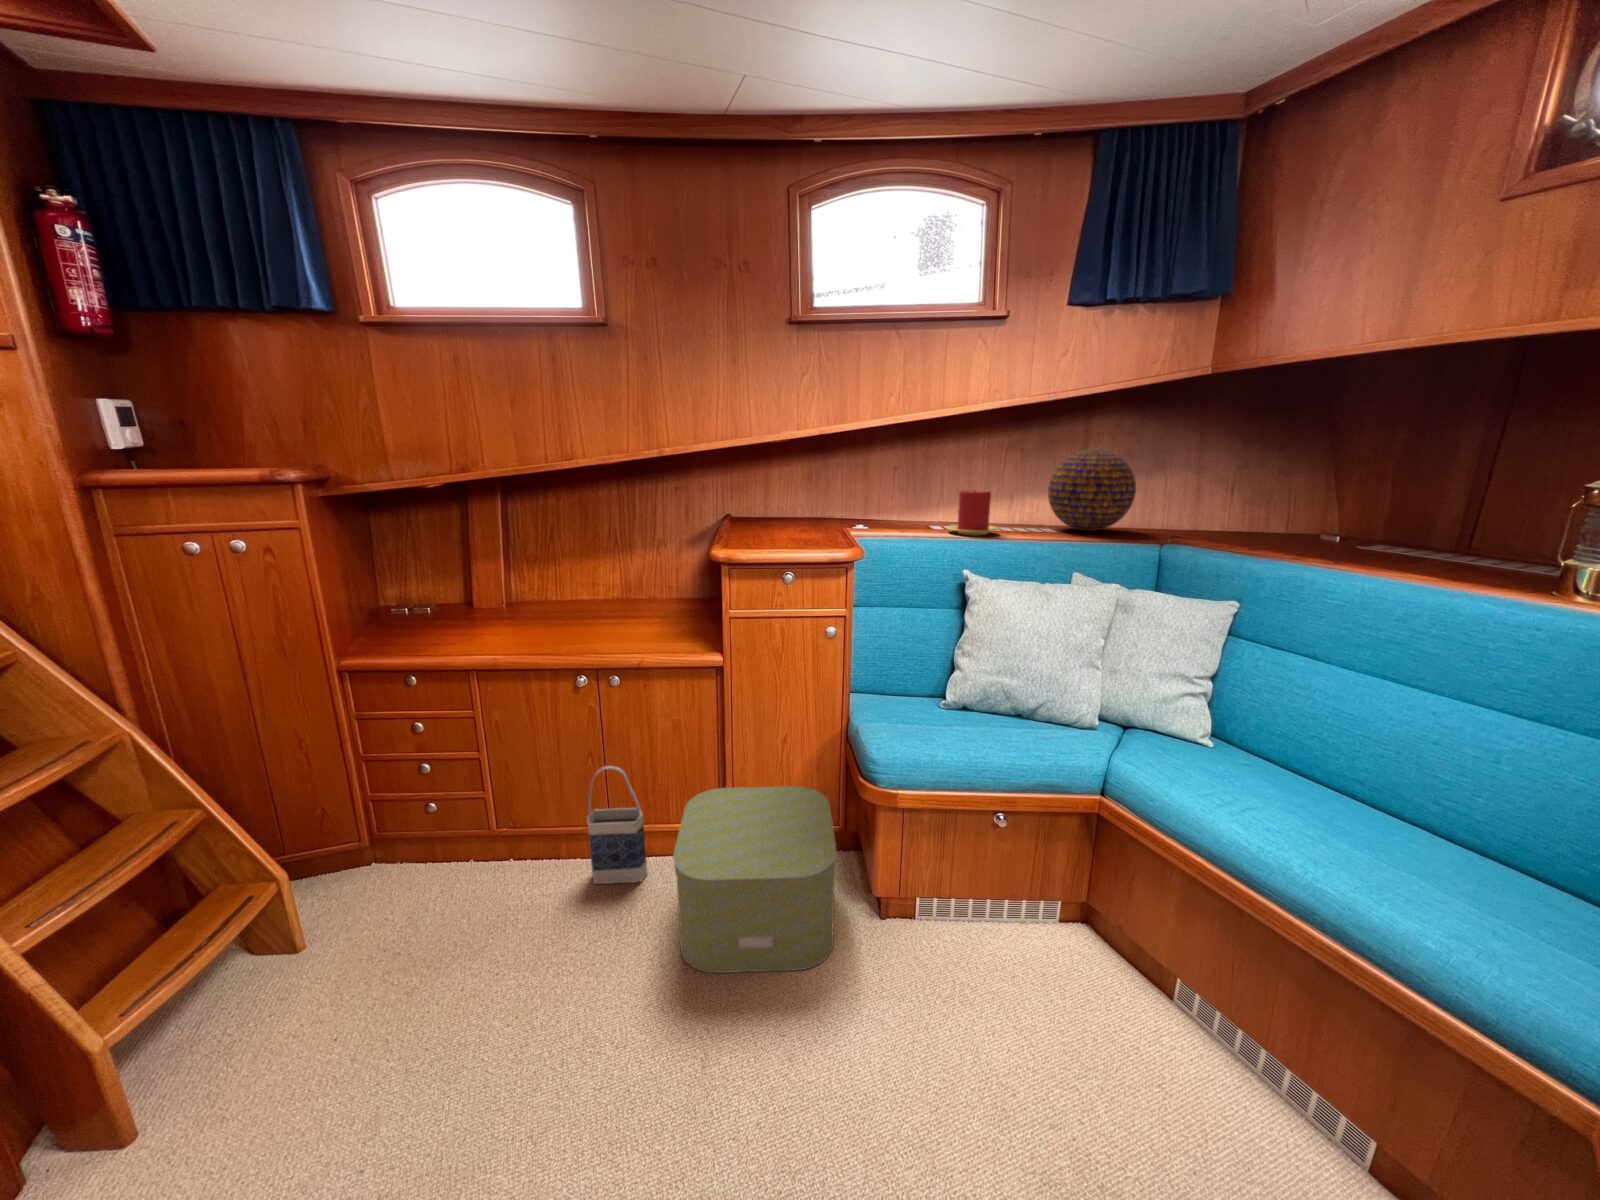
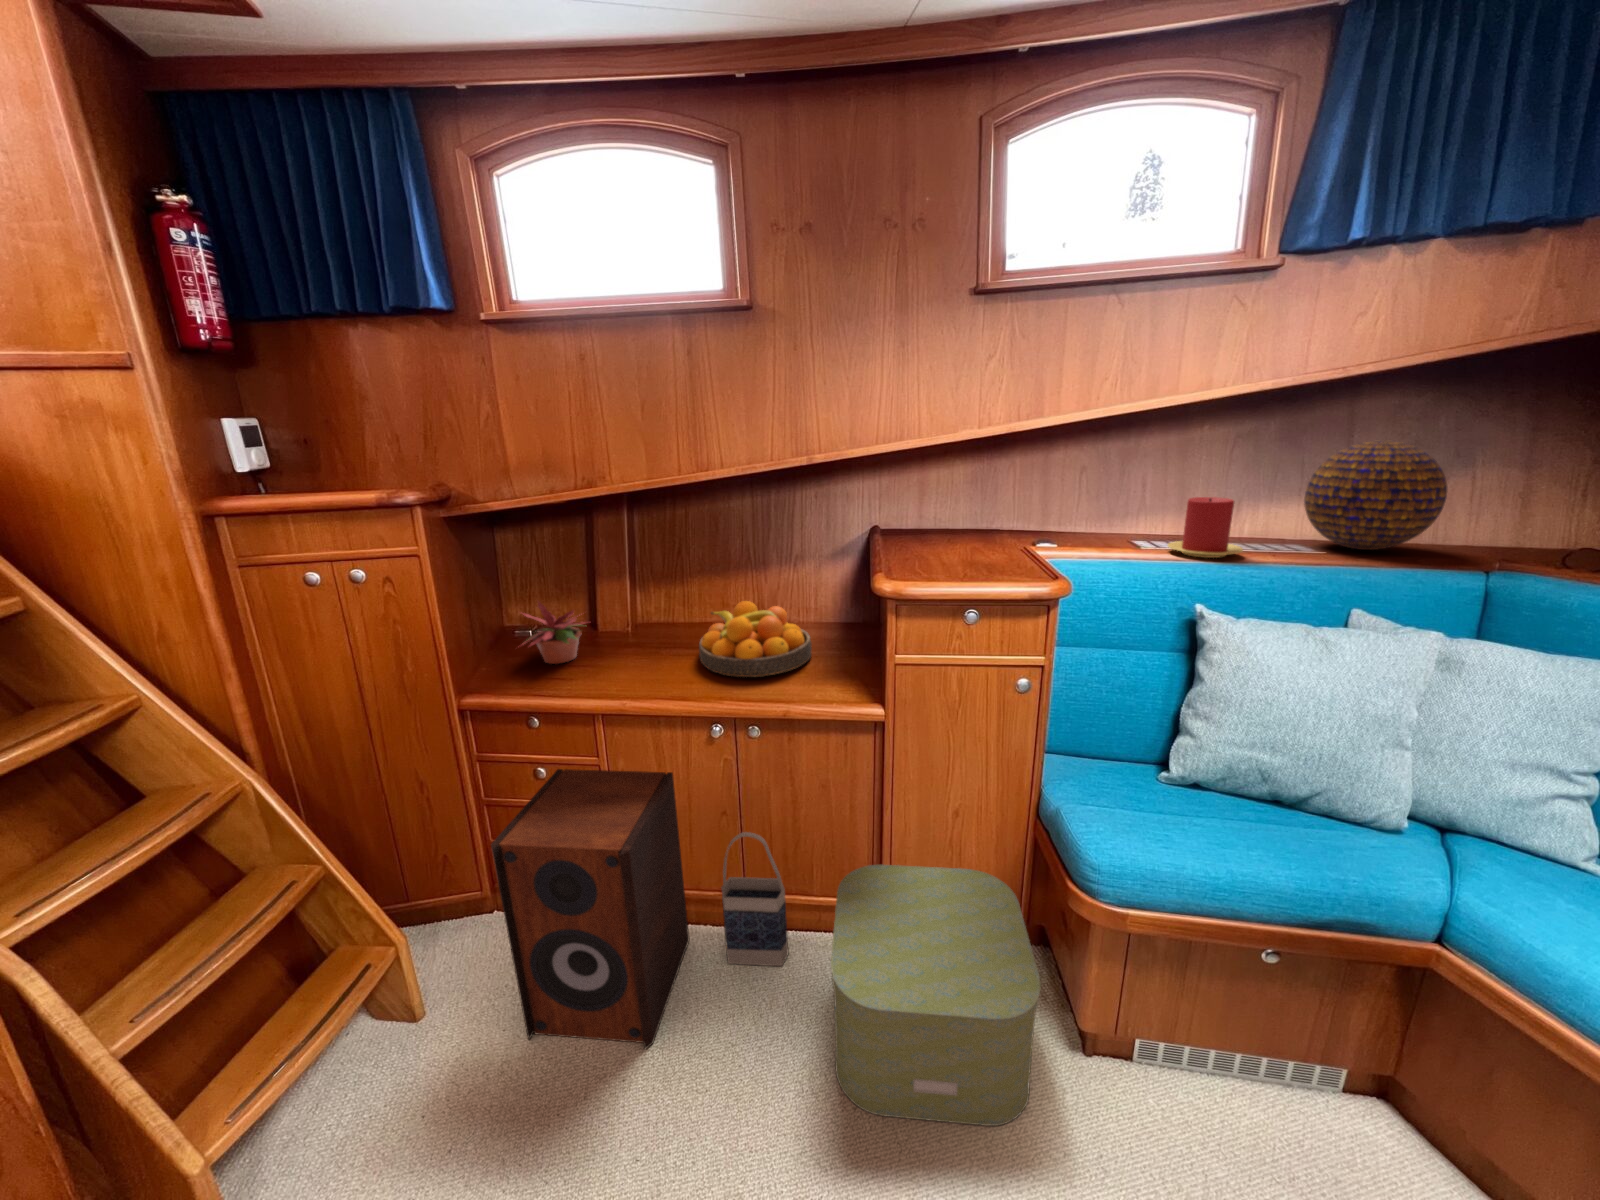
potted plant: none [394,573,471,632] -> present [523,602,585,664]
fruit bowl: none [568,576,668,637] -> present [699,601,812,677]
speaker: none [372,718,560,954] -> present [491,769,689,1049]

